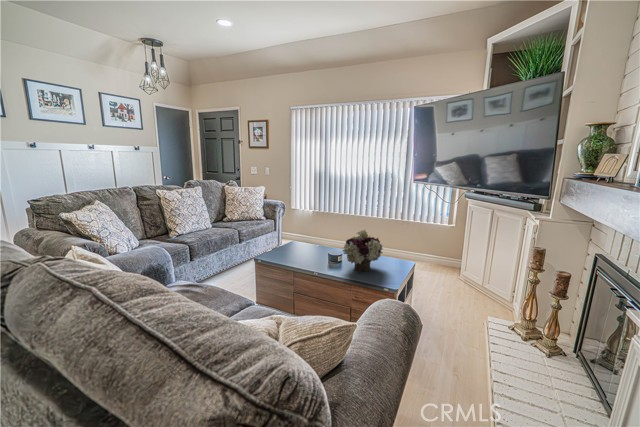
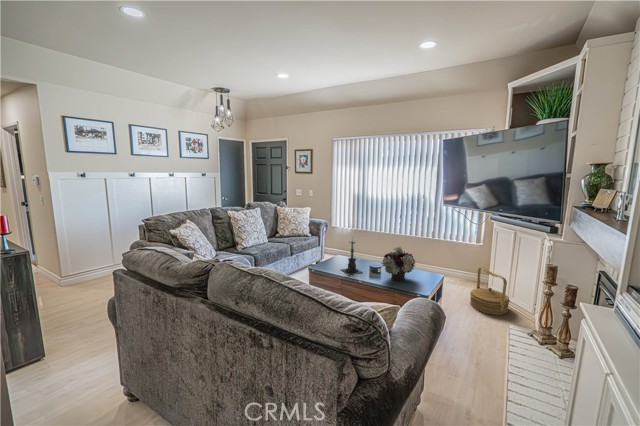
candle holder: none [294,220,322,266] -> present [341,241,362,275]
woven basket: none [442,250,484,304] -> present [470,267,510,315]

